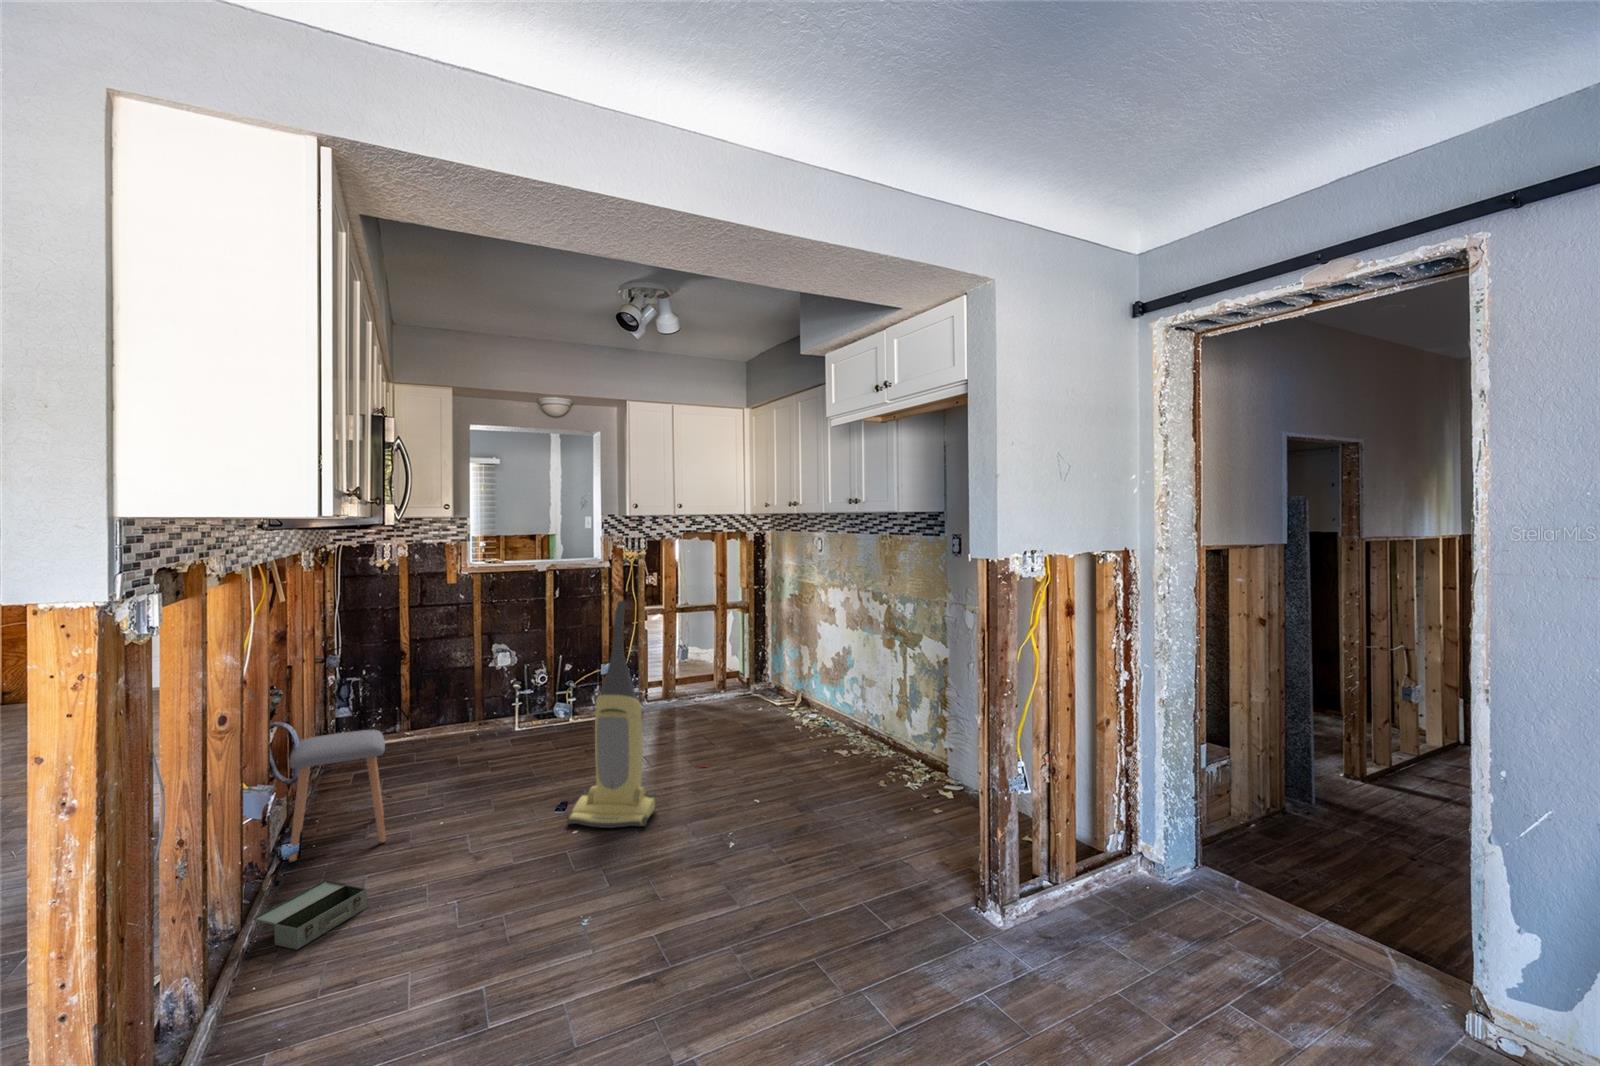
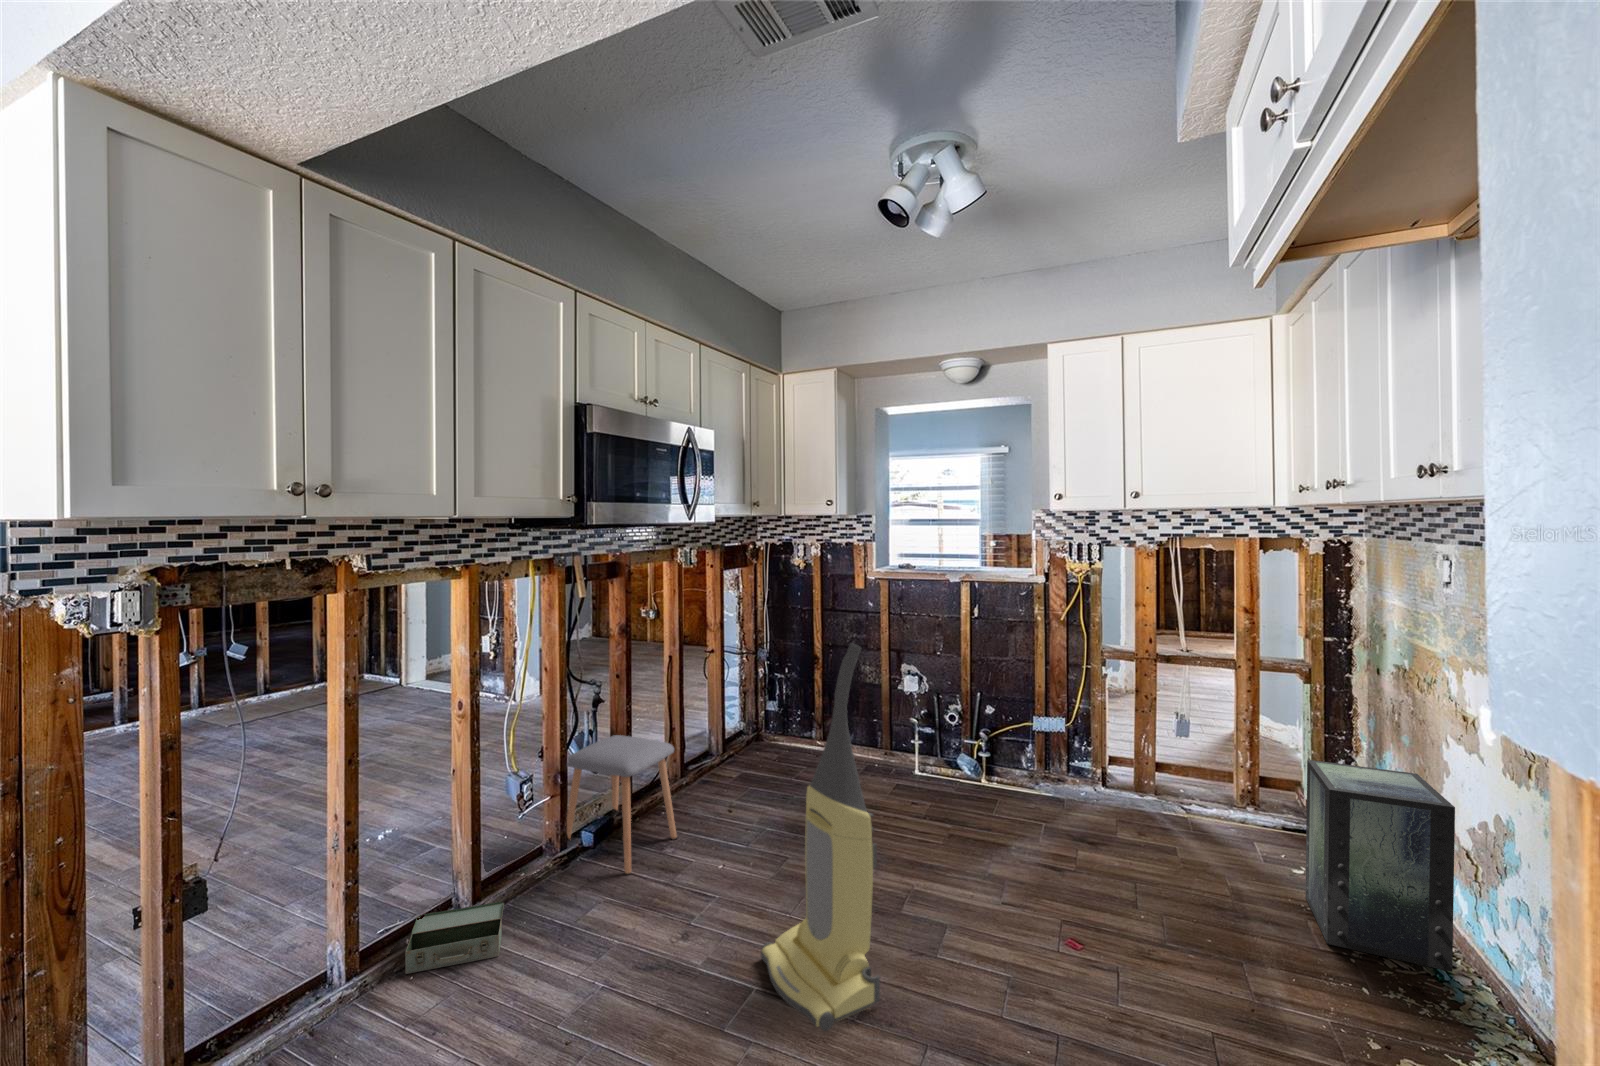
storage box: none [772,641,831,726] -> present [1305,760,1455,972]

